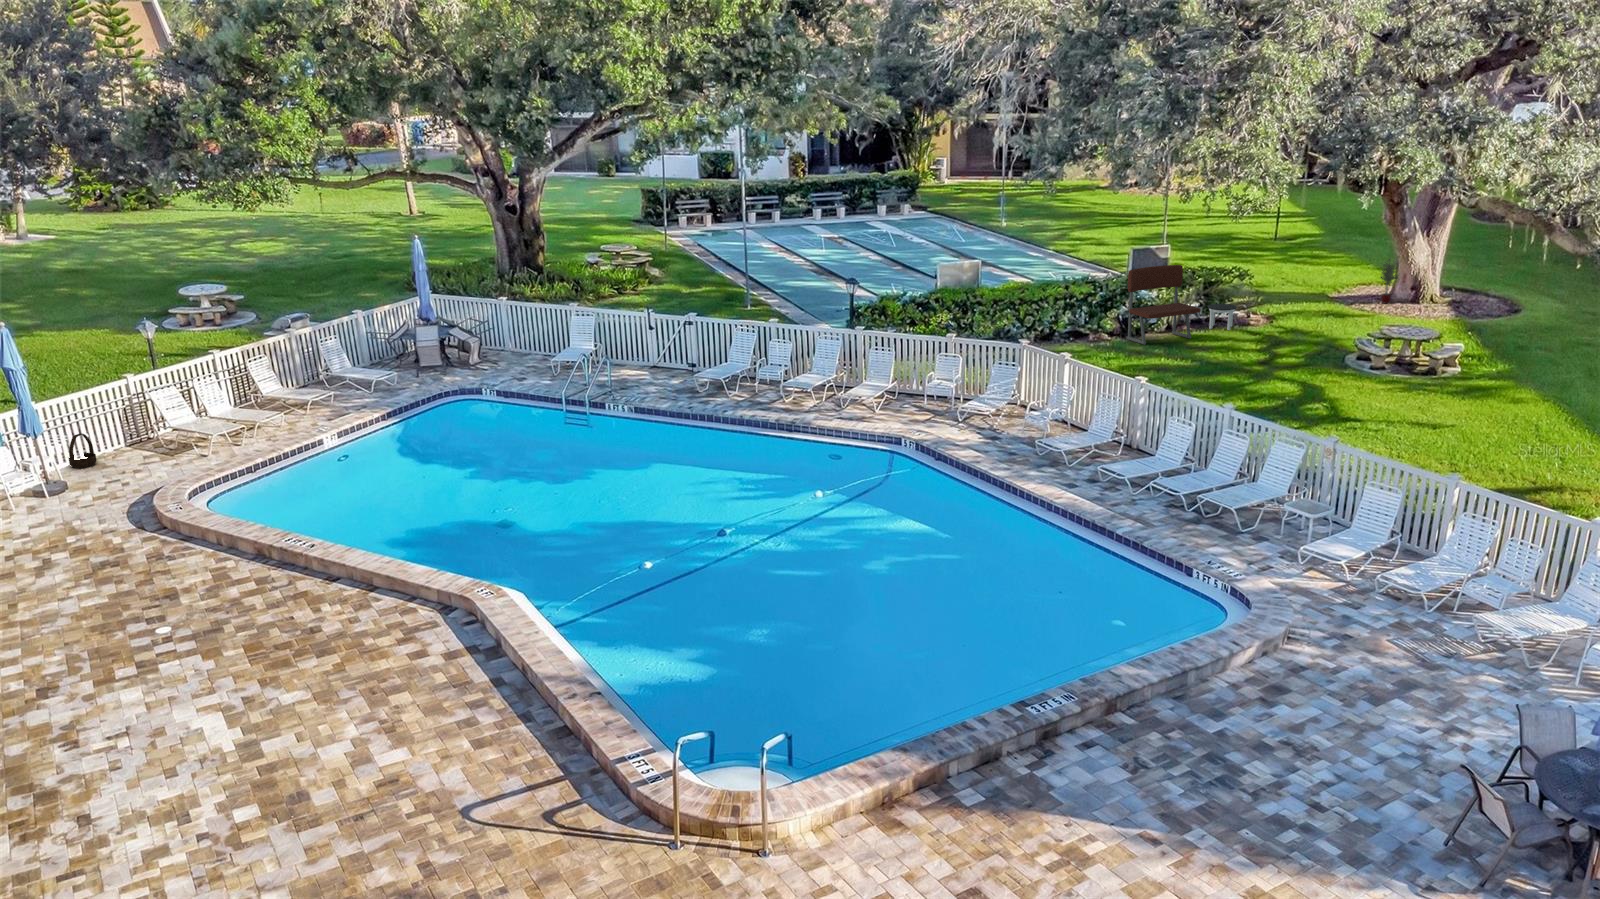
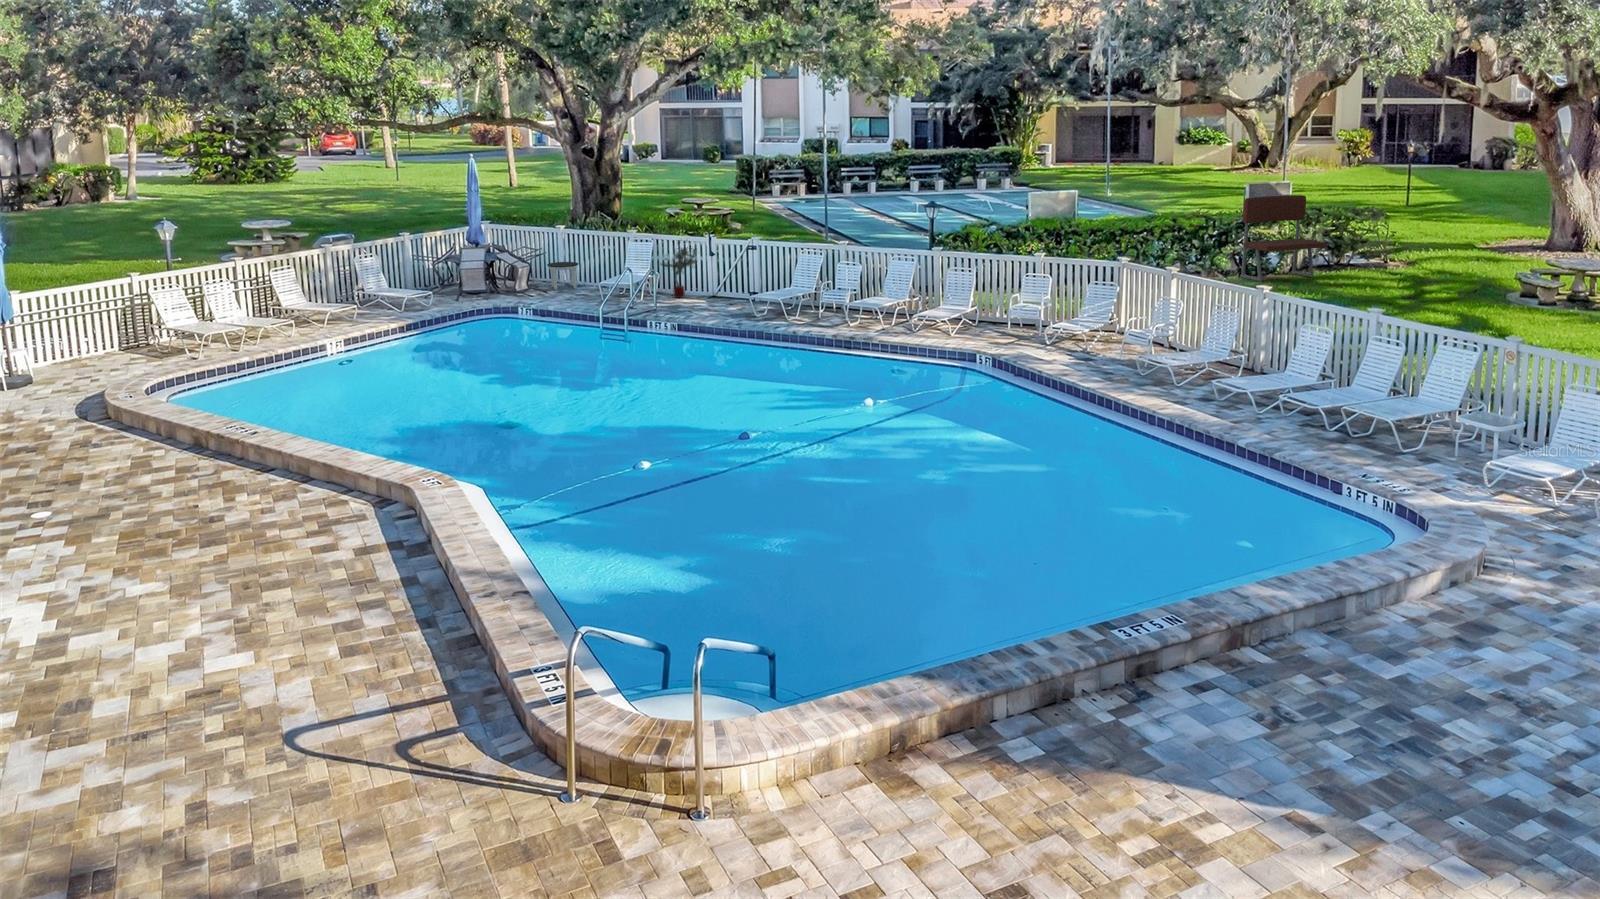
potted tree: present [1381,258,1399,303] -> present [662,240,697,298]
round table: present [1207,304,1237,330] -> present [547,262,578,290]
basket: present [69,434,96,468] -> none [51,327,83,365]

